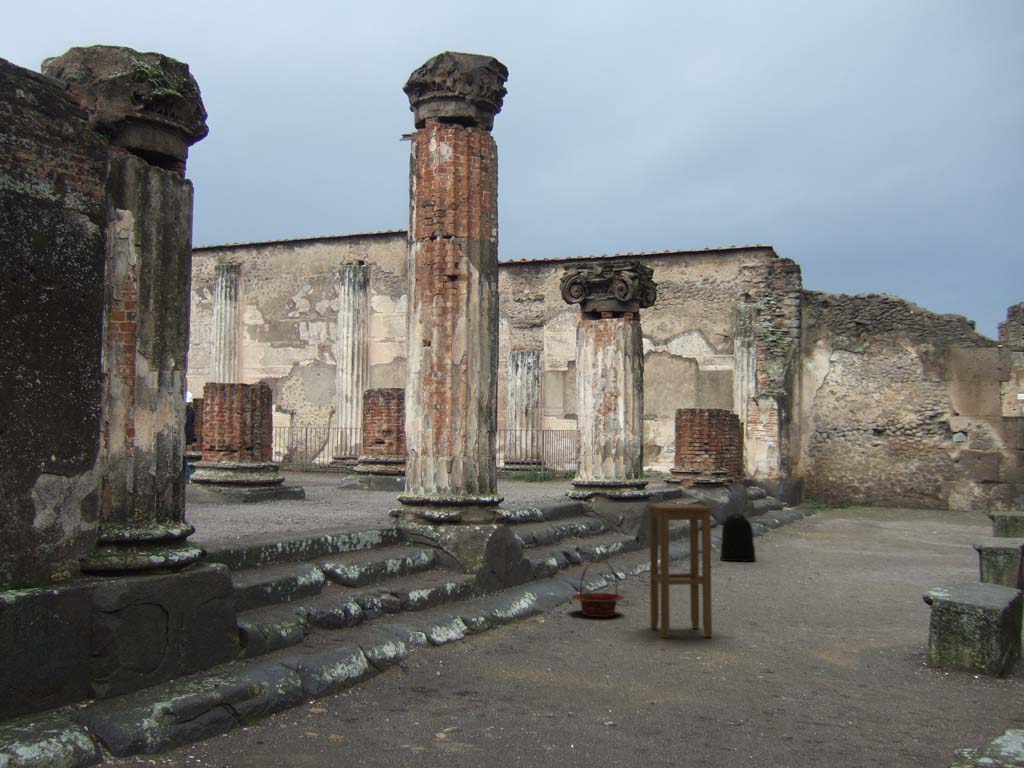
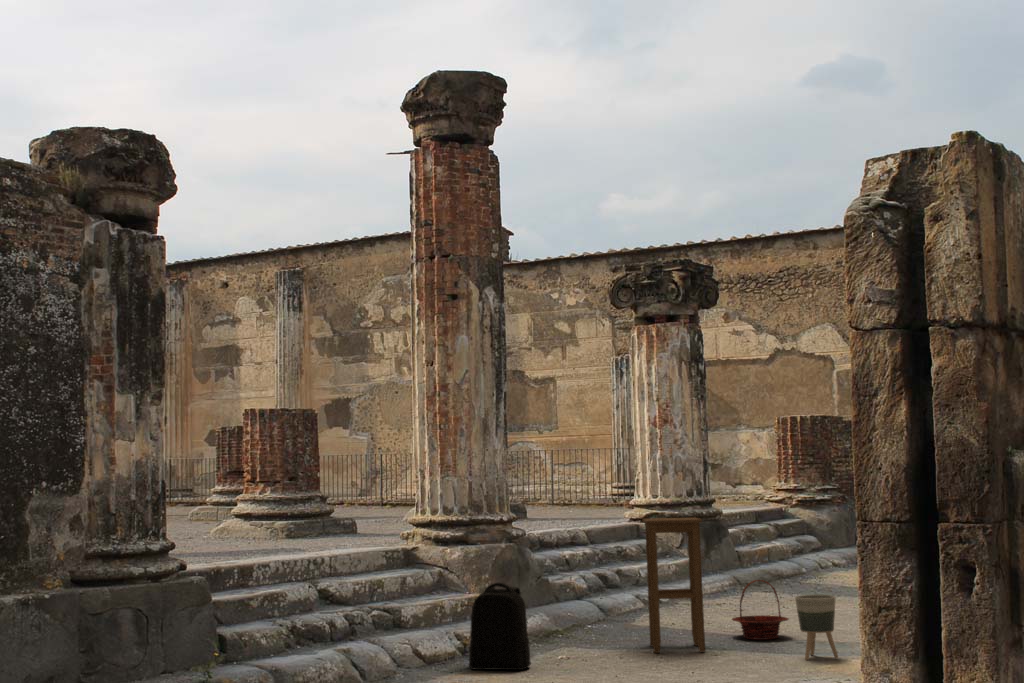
backpack: present [720,514,756,561] -> present [469,583,531,670]
basket: present [572,561,625,617] -> present [732,580,788,640]
planter: none [805,584,847,648] -> present [795,595,838,660]

